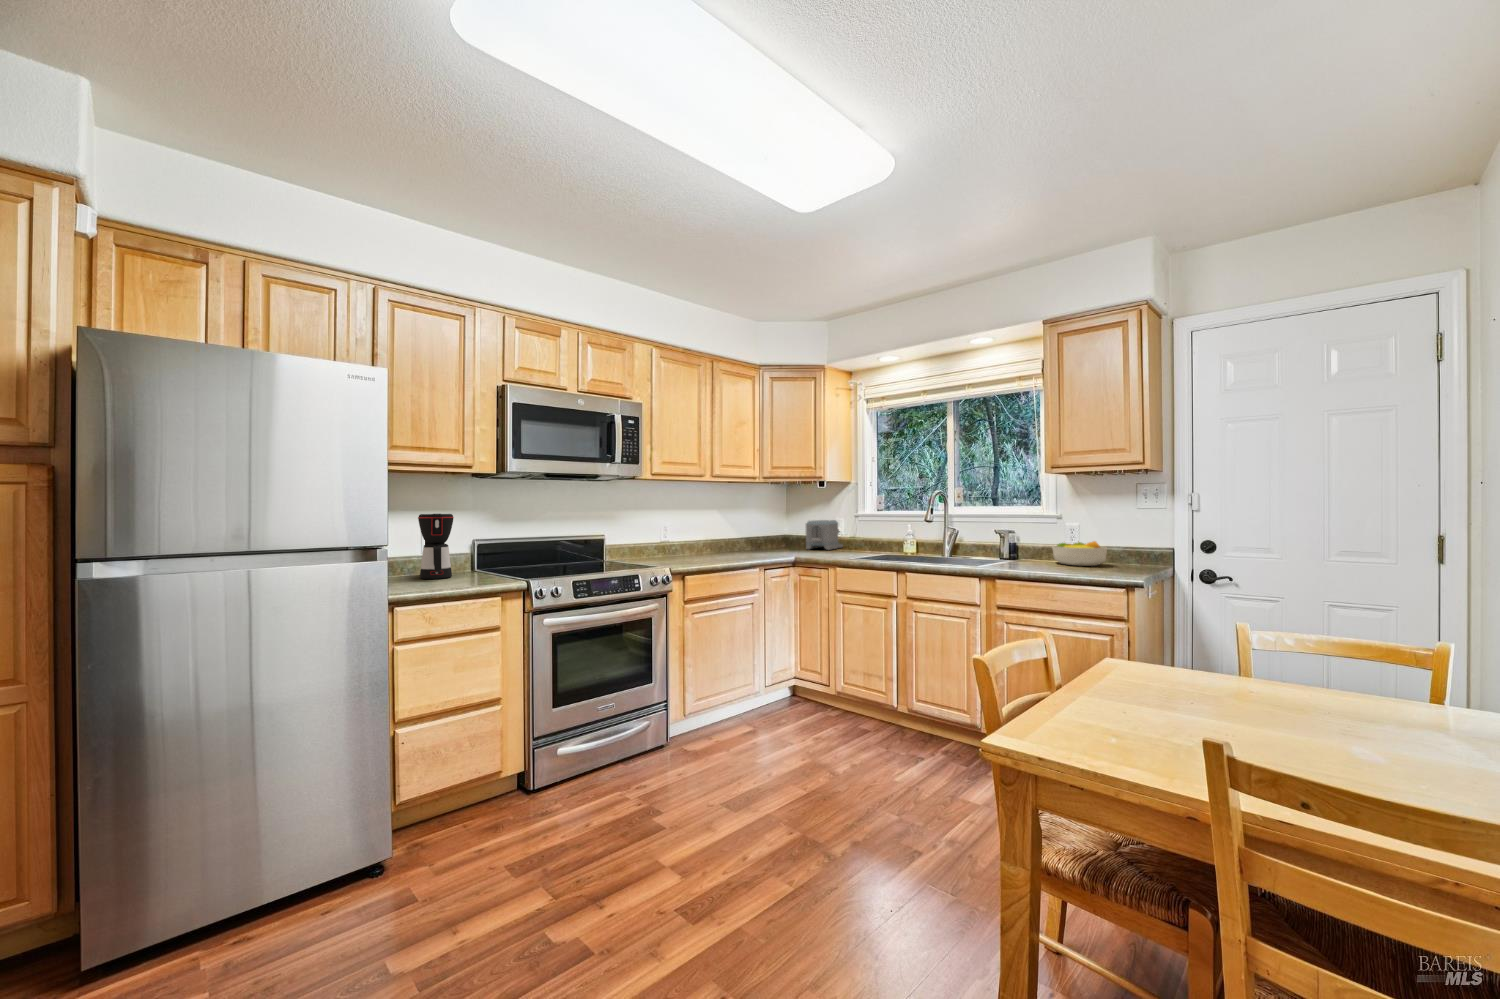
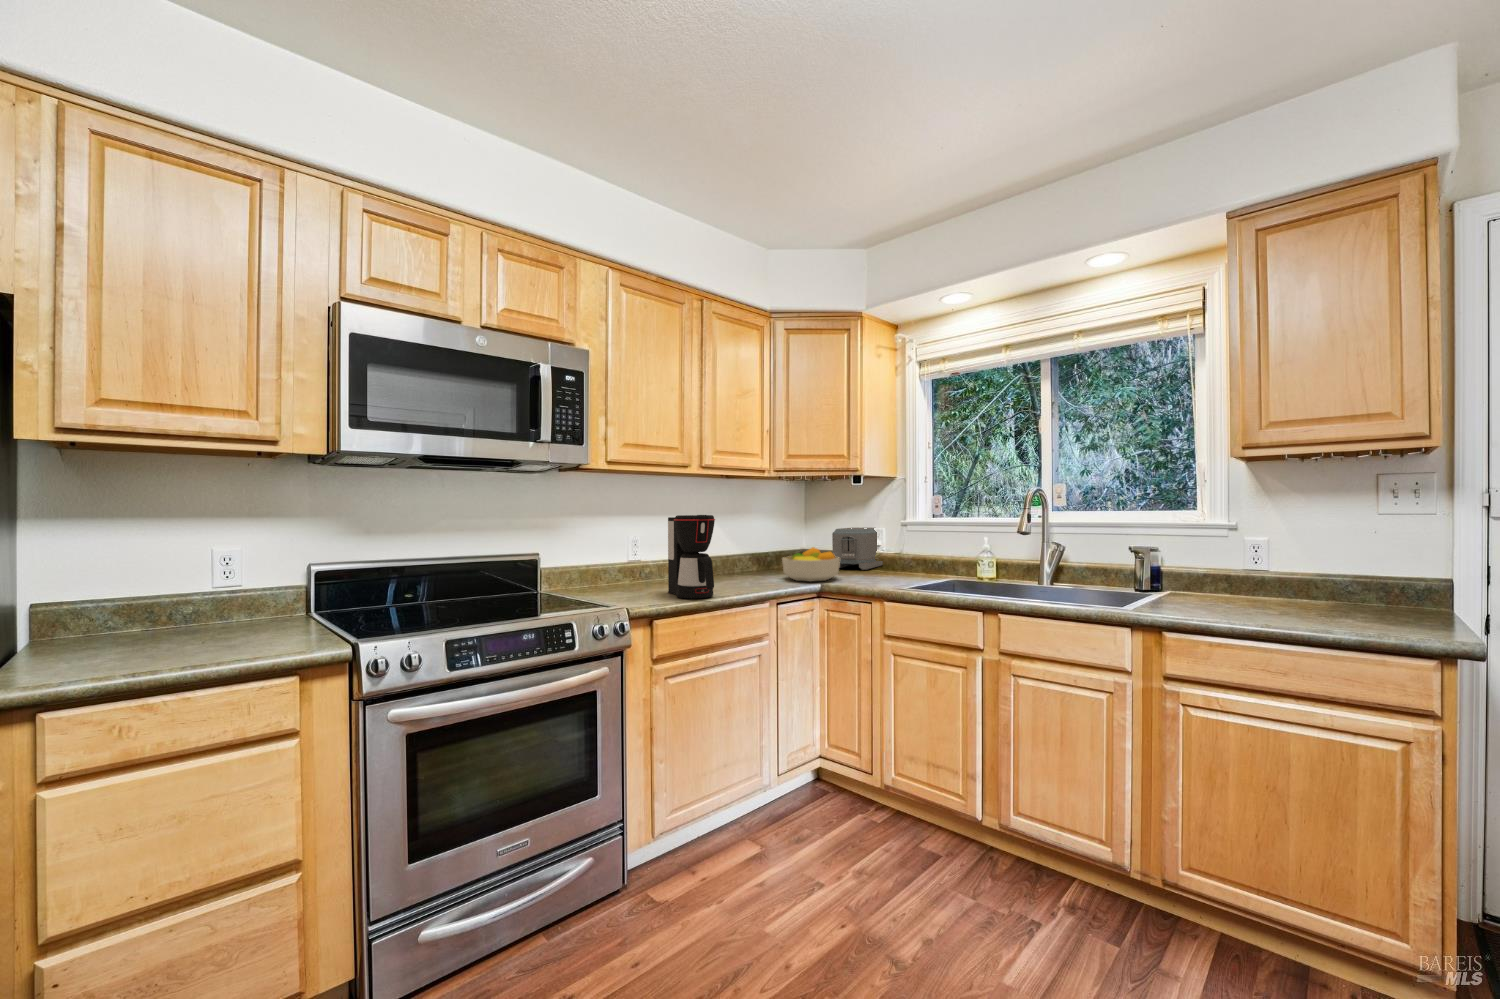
coffee maker: present [418,514,454,579] -> present [668,515,715,599]
fruit bowl: present [1052,541,1107,566] -> present [782,547,840,582]

